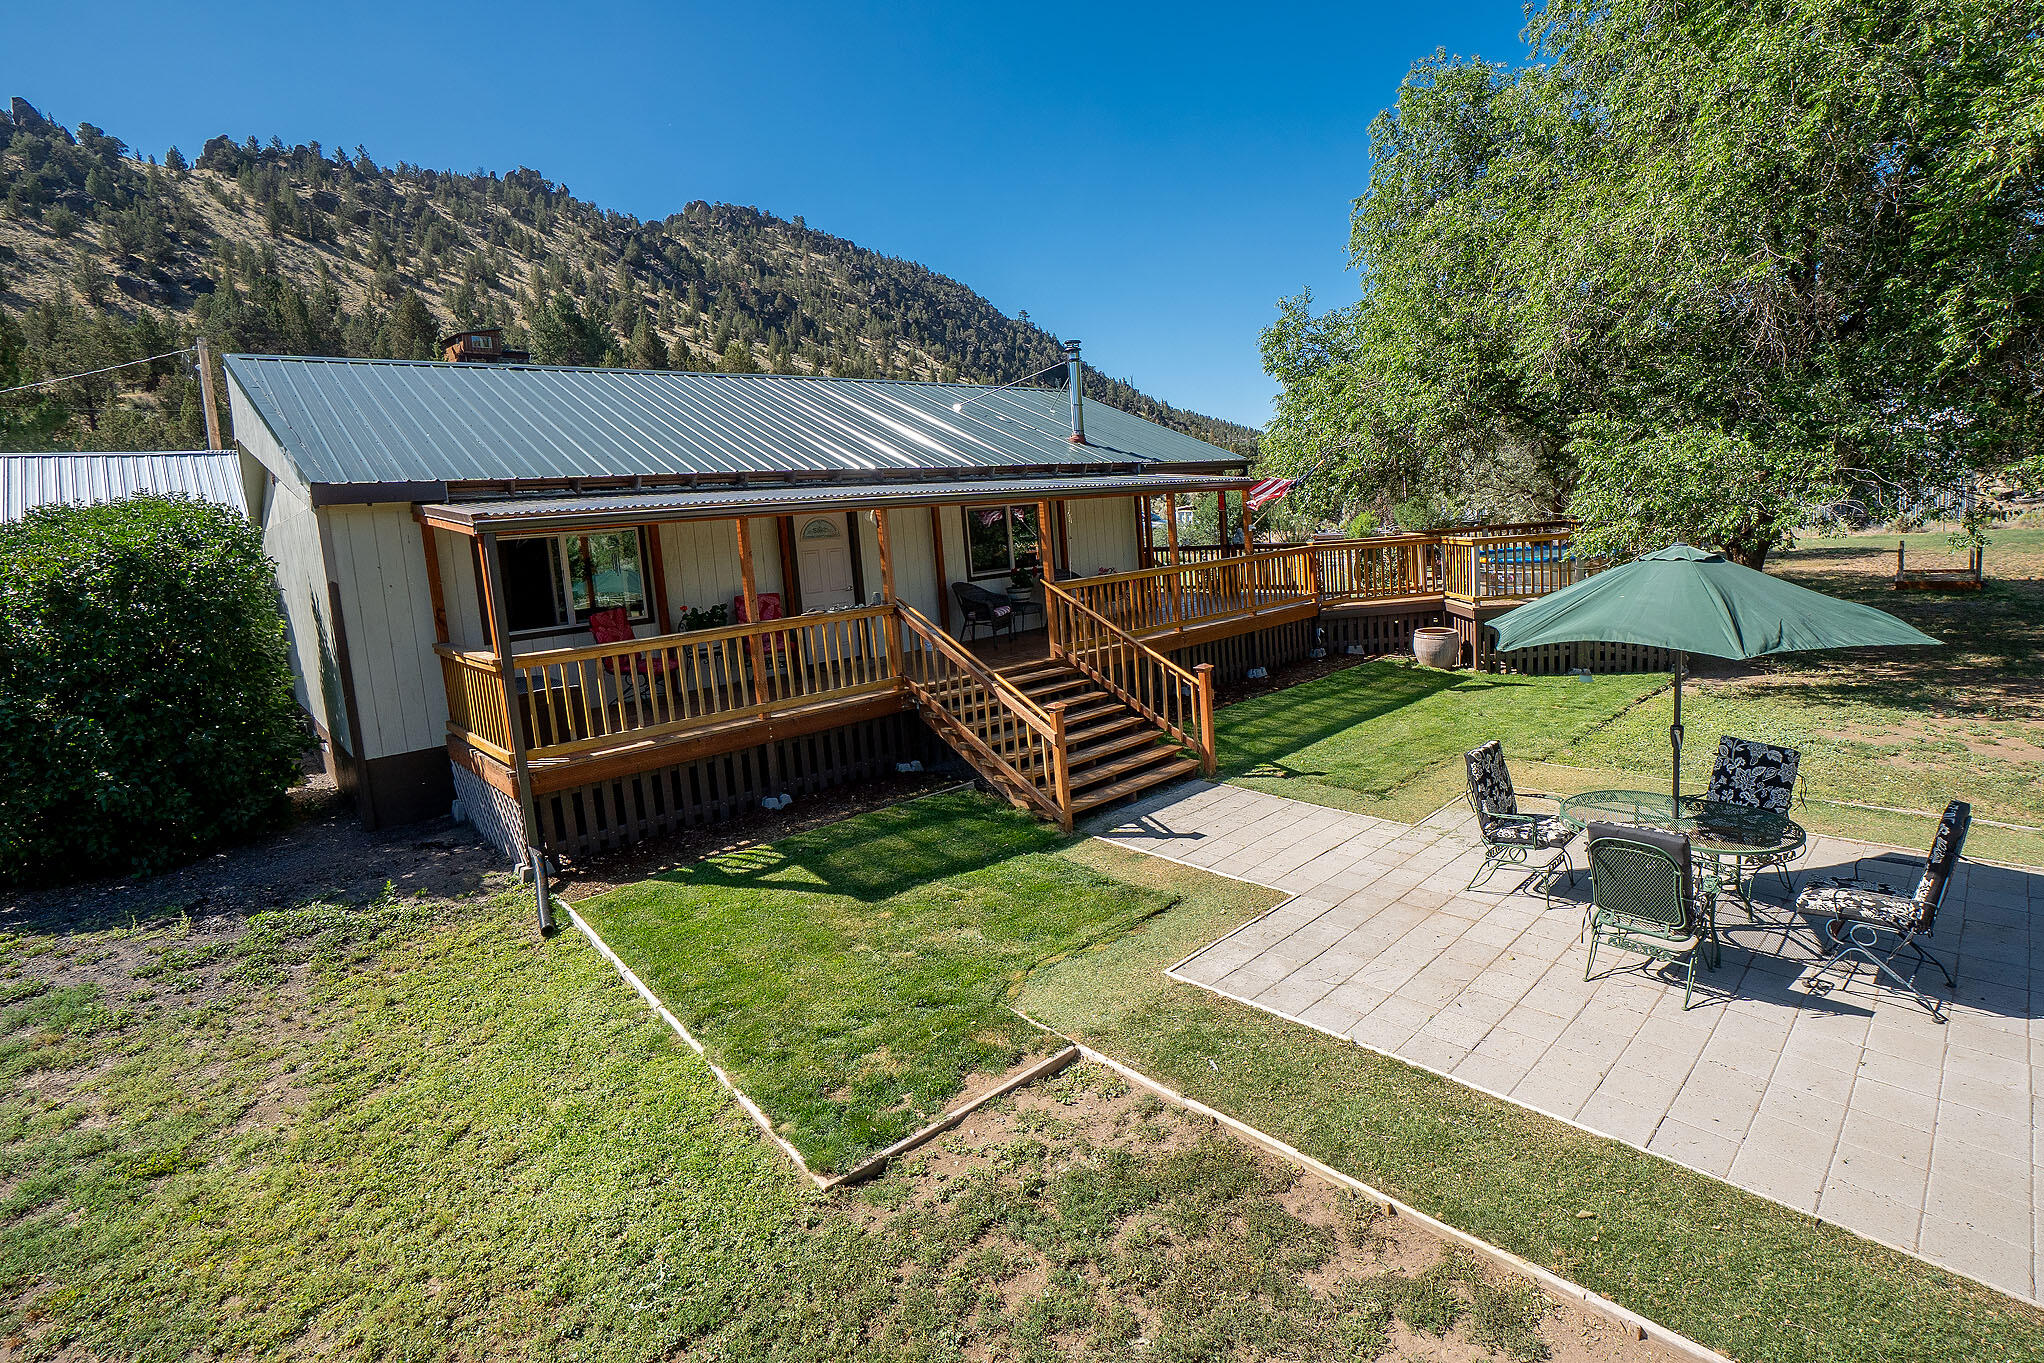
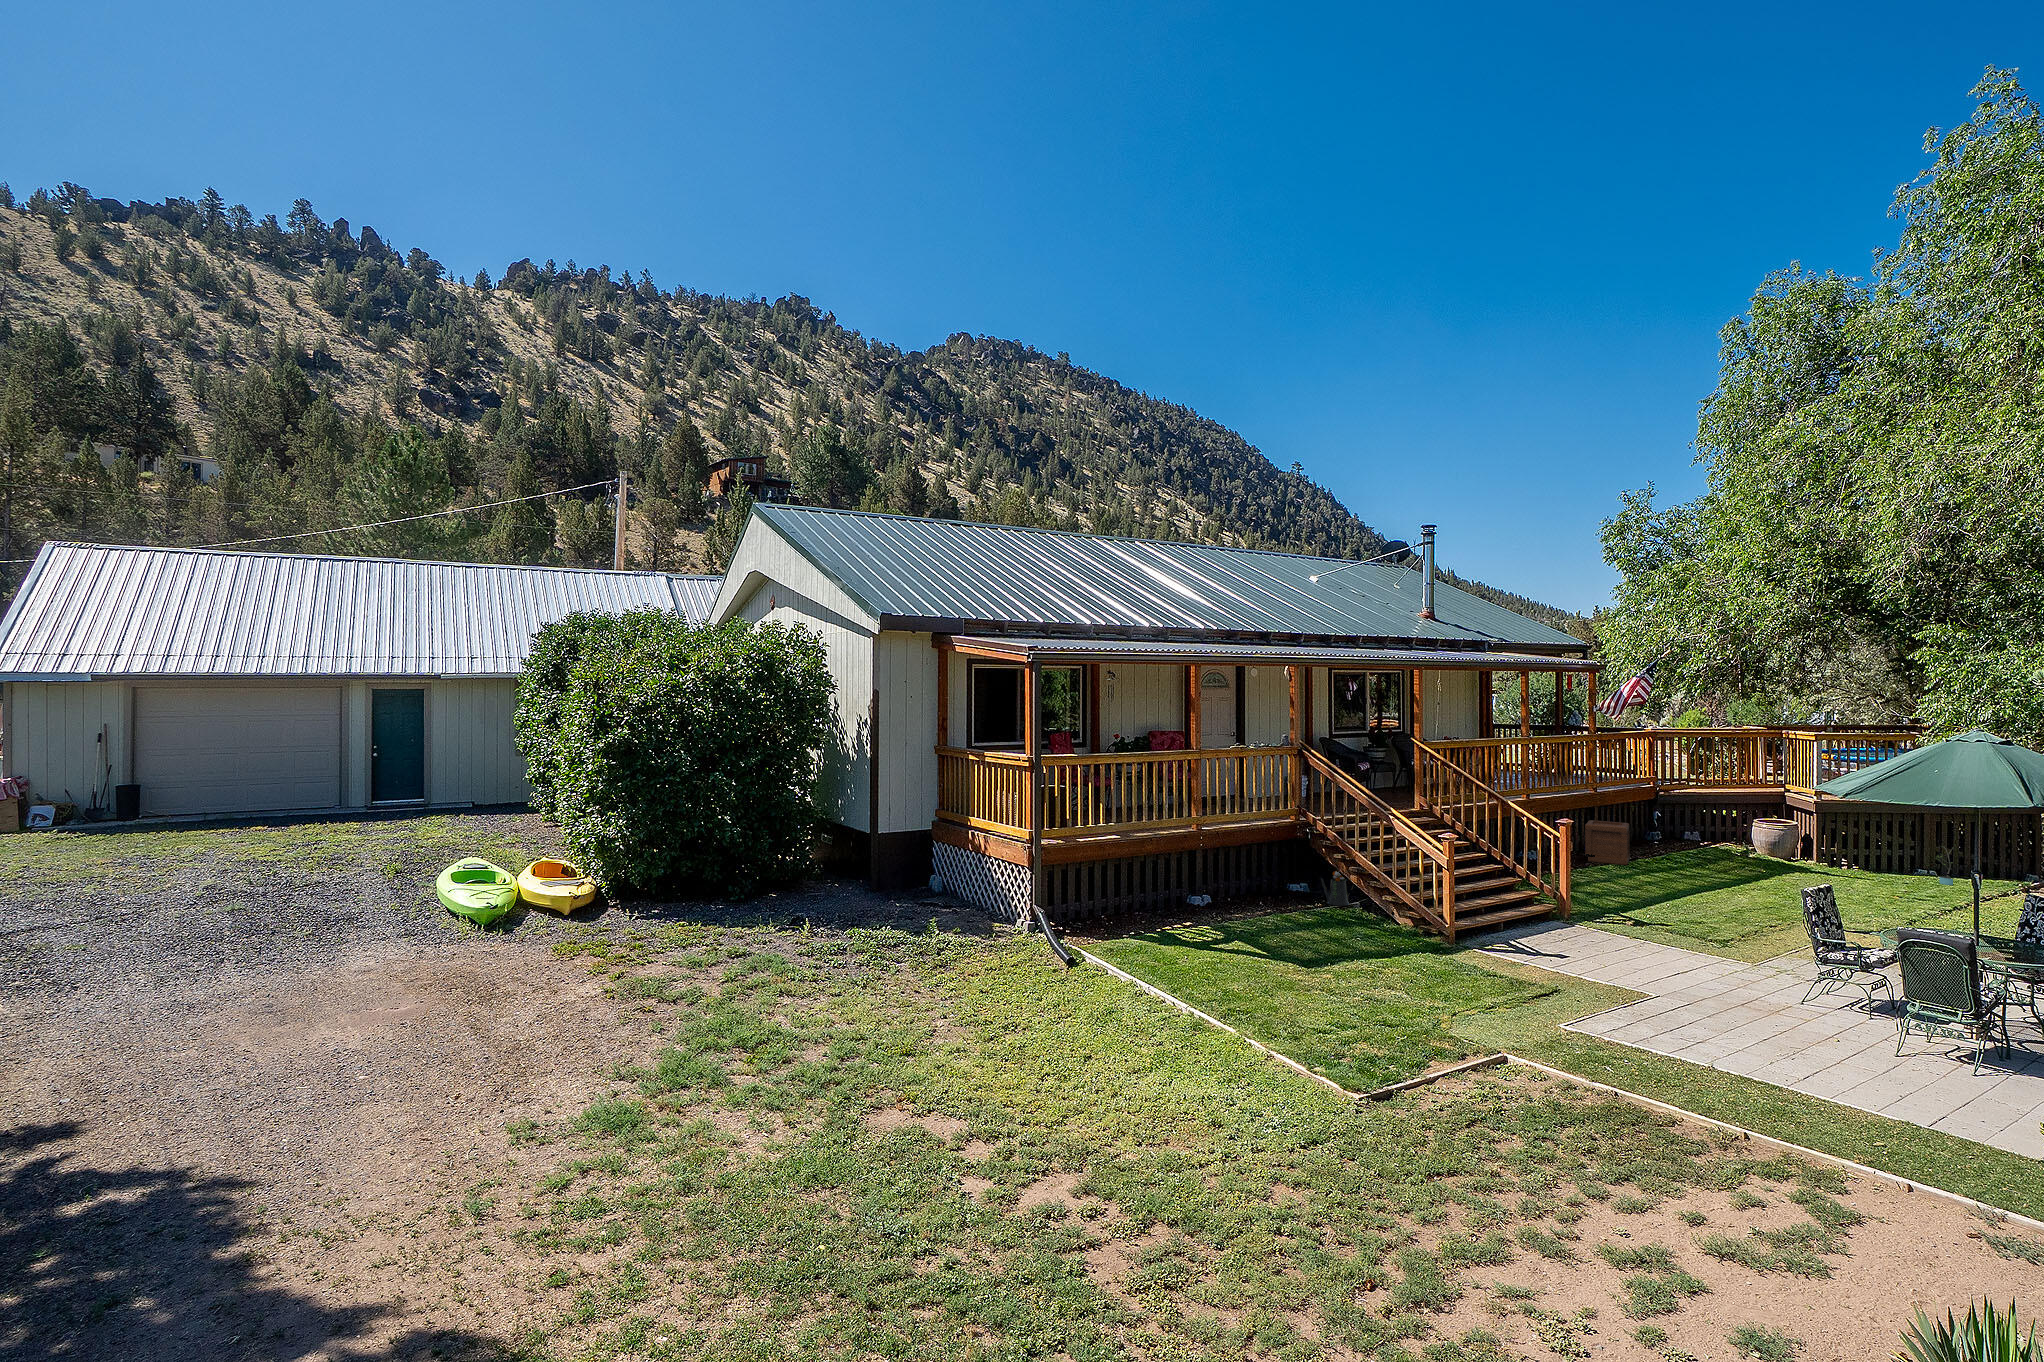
wooden crate: none [1249,645,1295,691] -> present [1585,820,1630,865]
watering can: none [913,745,955,796] -> present [1321,871,1349,906]

